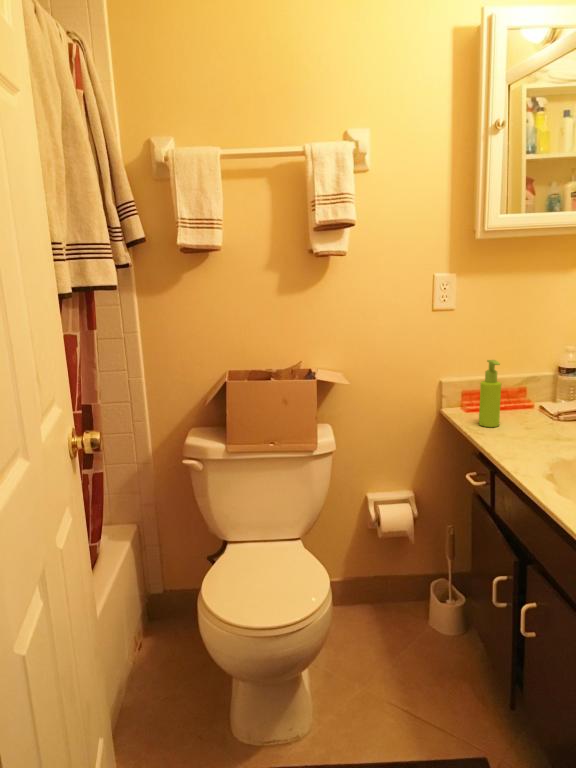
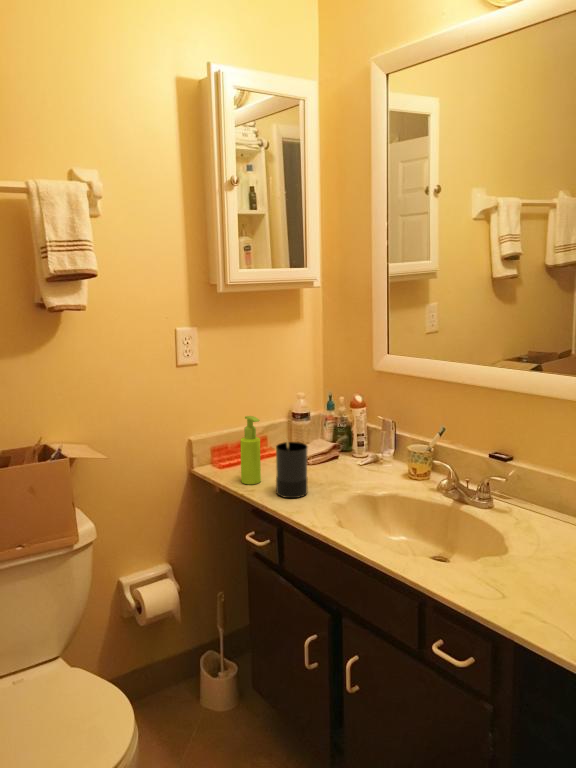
candle: none [508,382,546,444] -> present [276,439,308,498]

